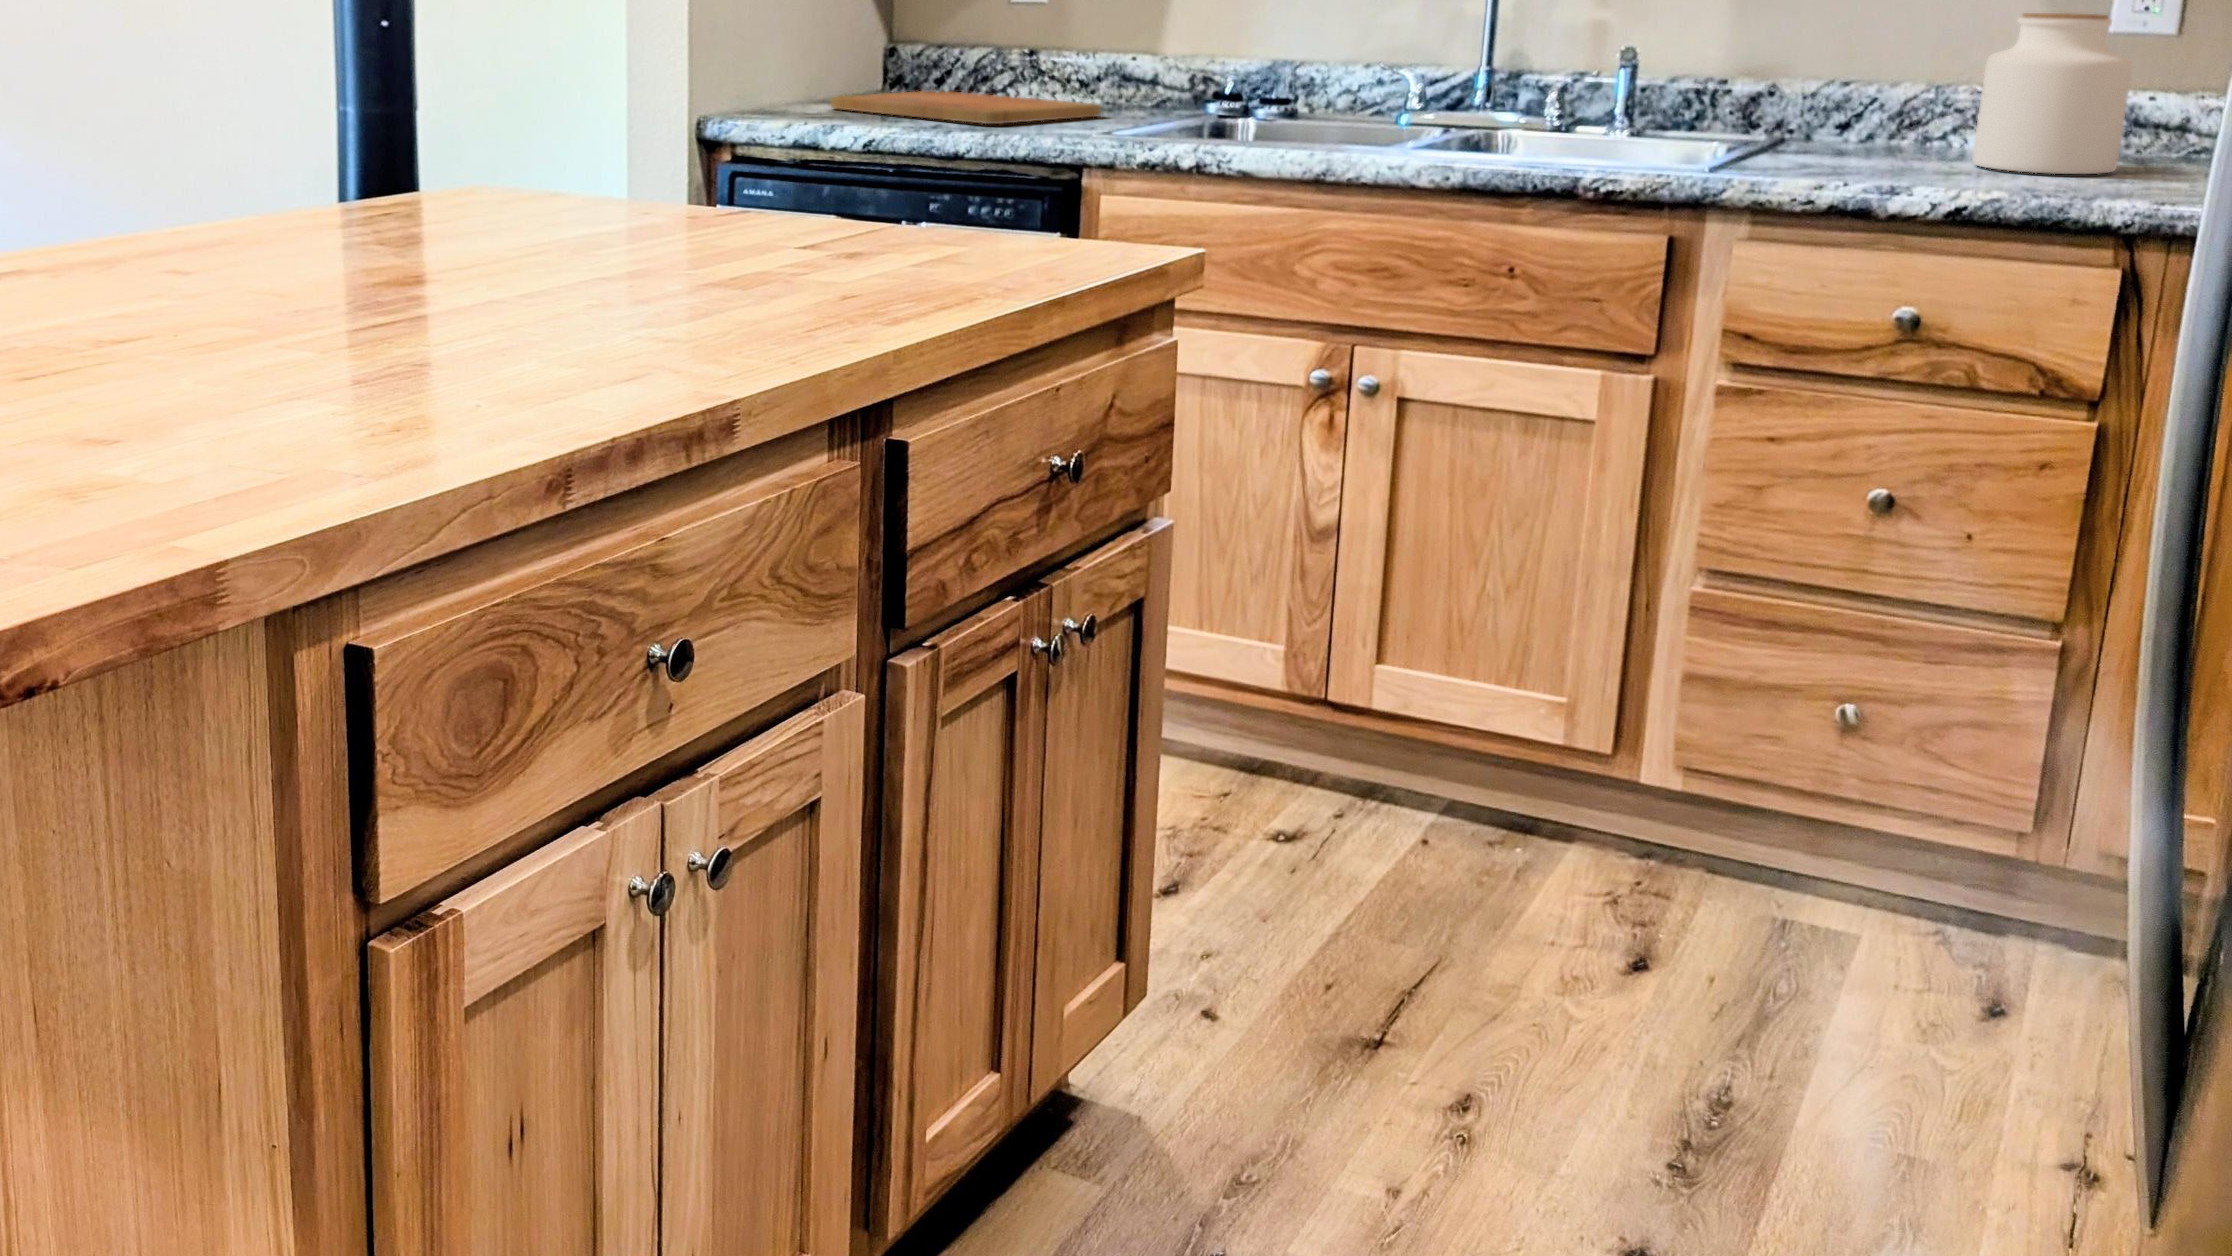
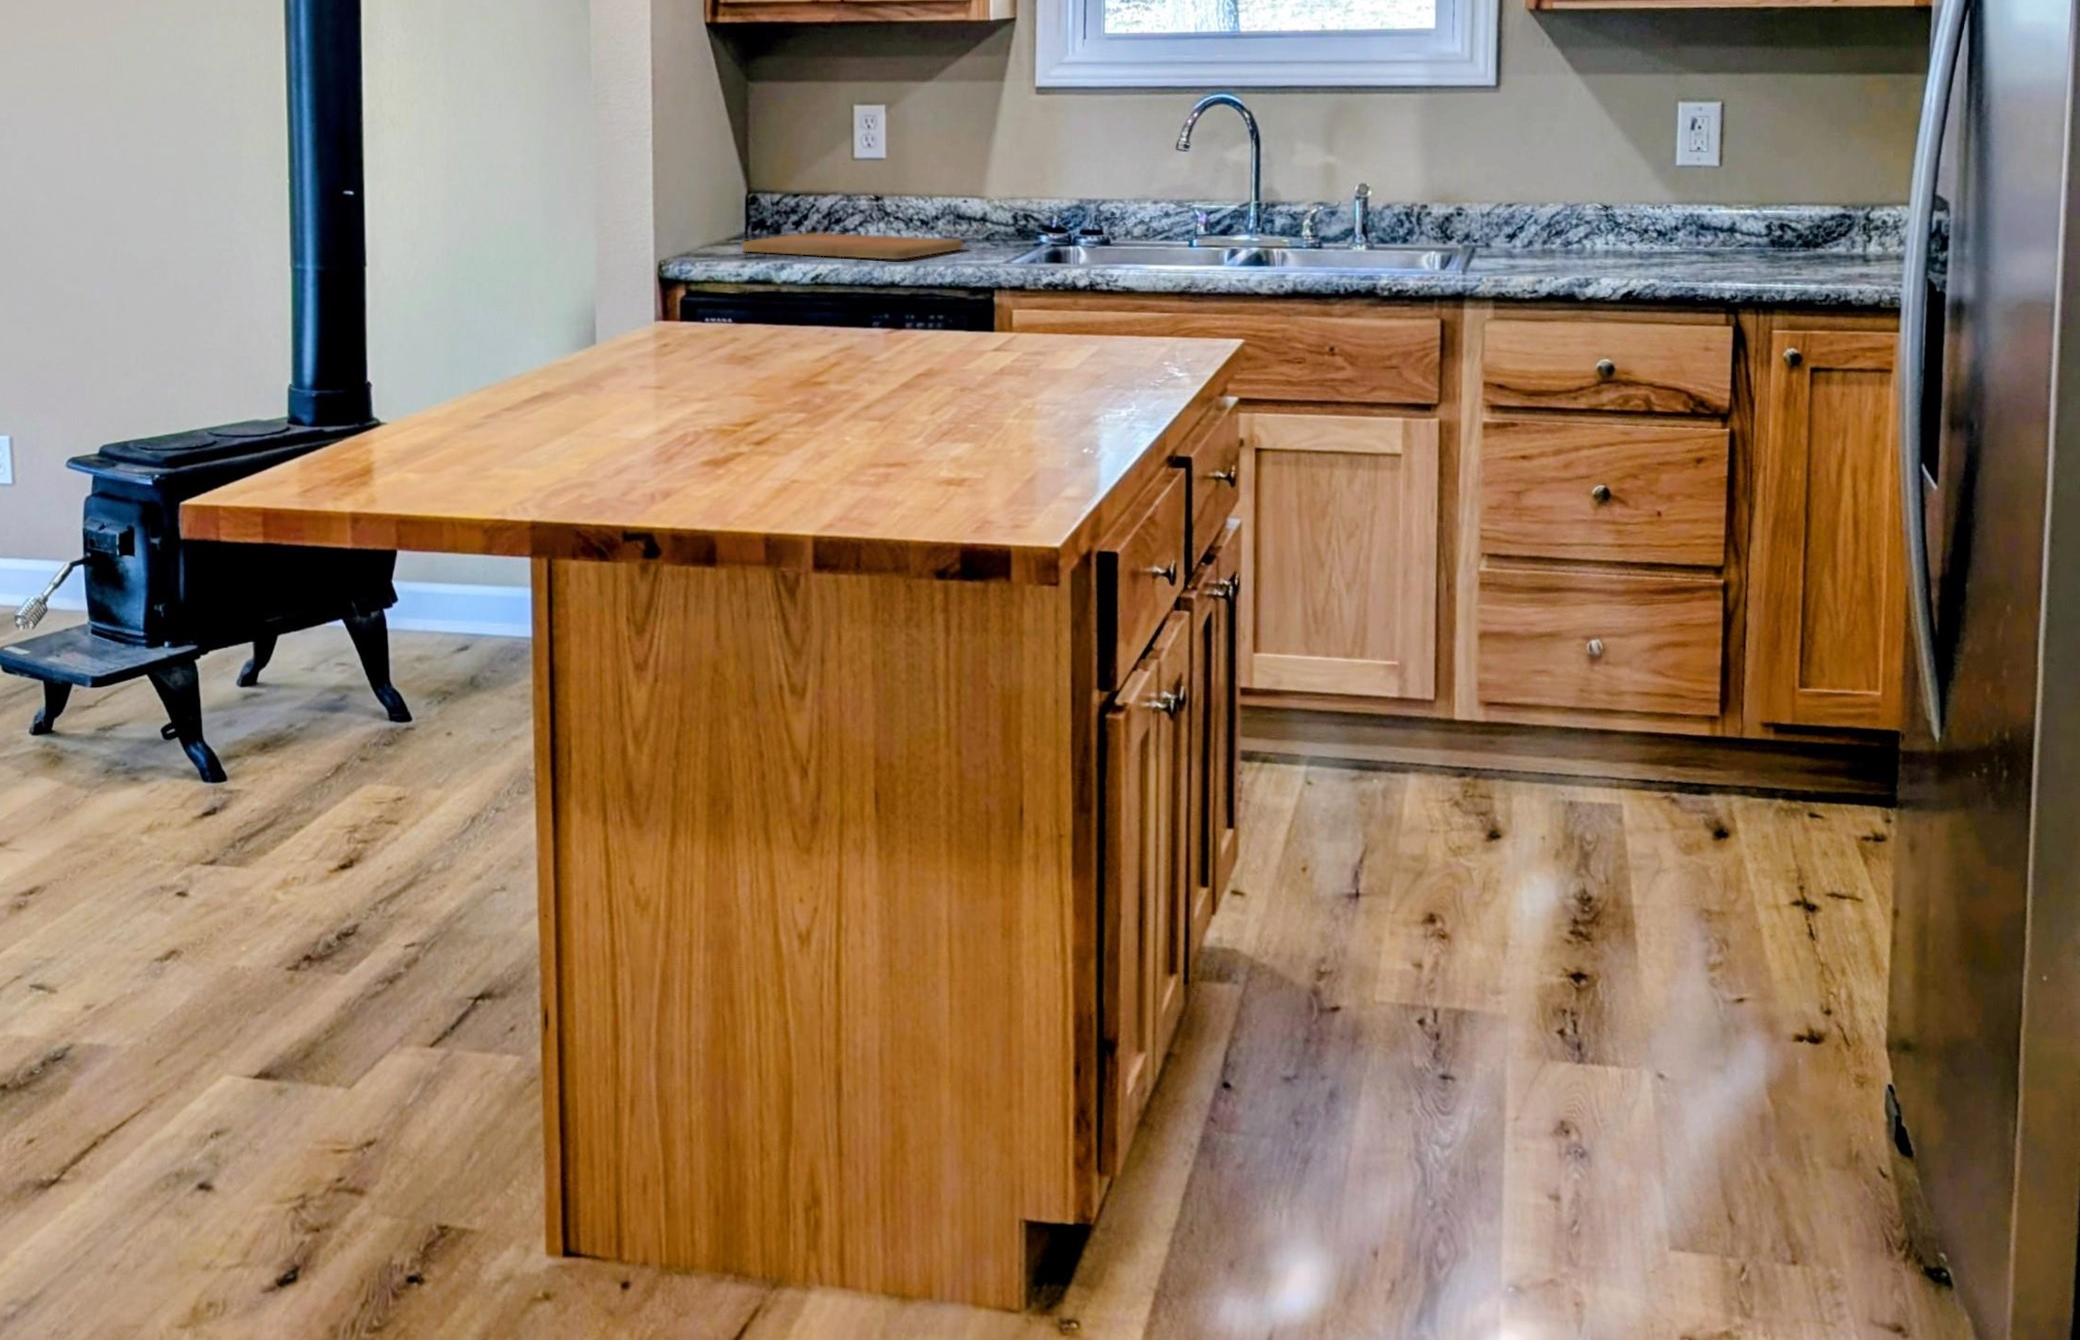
jar: present [1972,13,2132,174] -> none [1612,154,1709,265]

